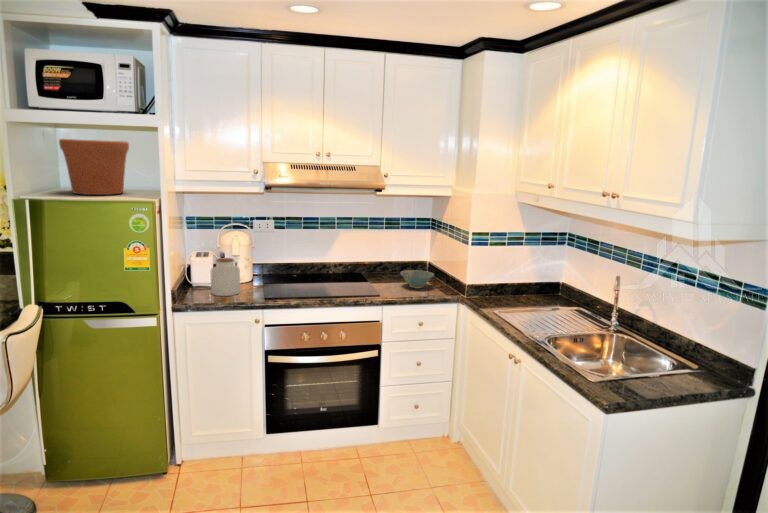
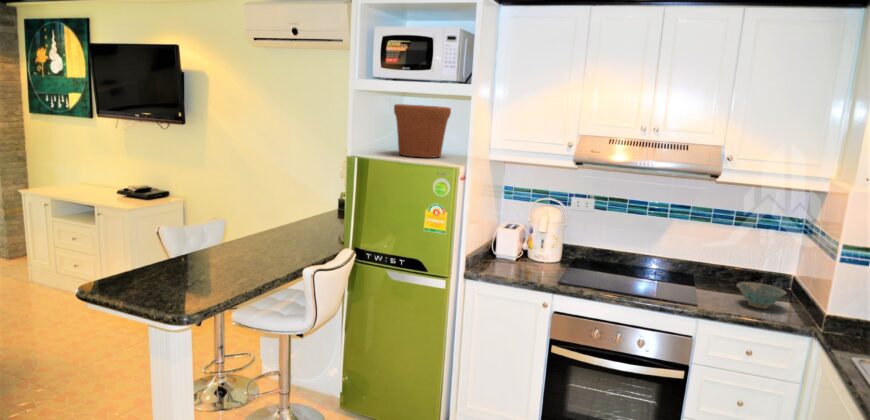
jar: present [211,258,240,296] -> none [507,233,539,274]

